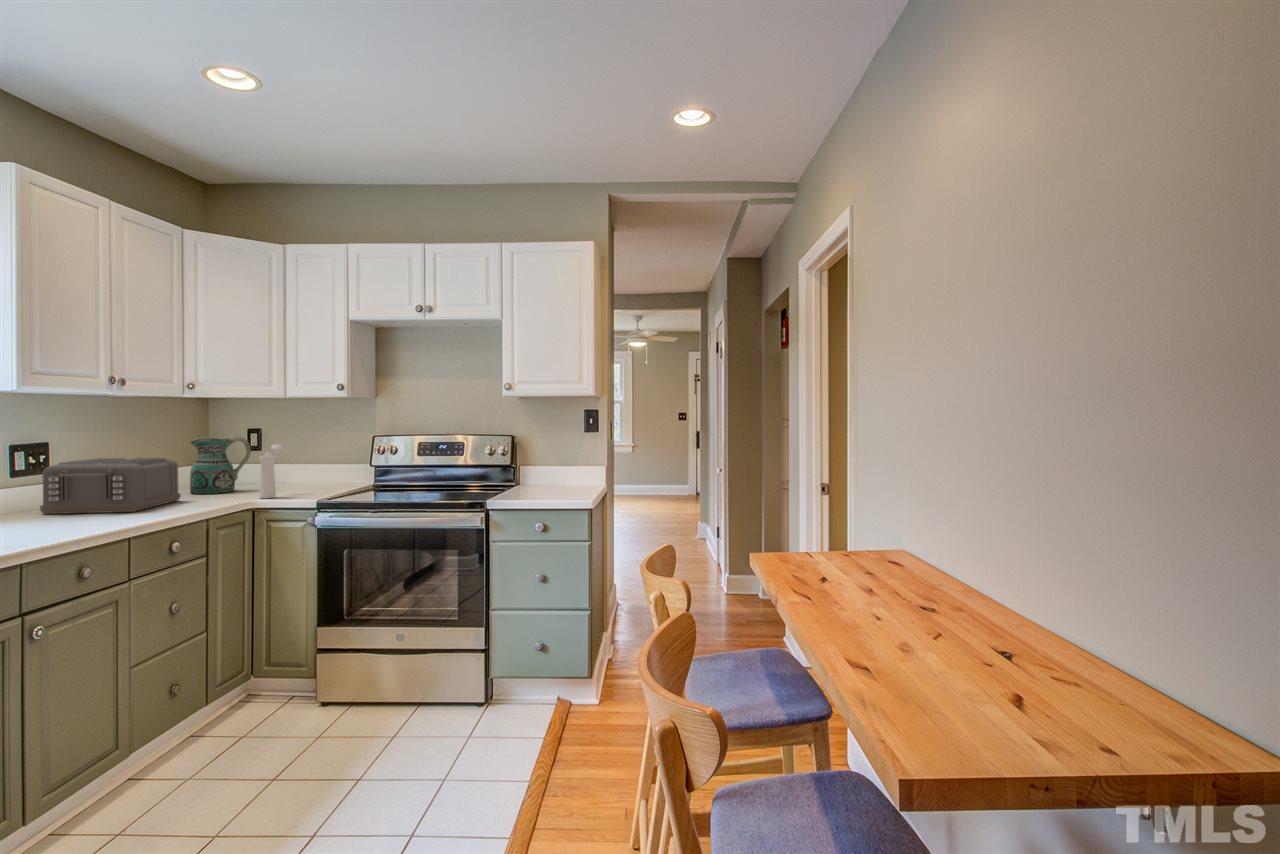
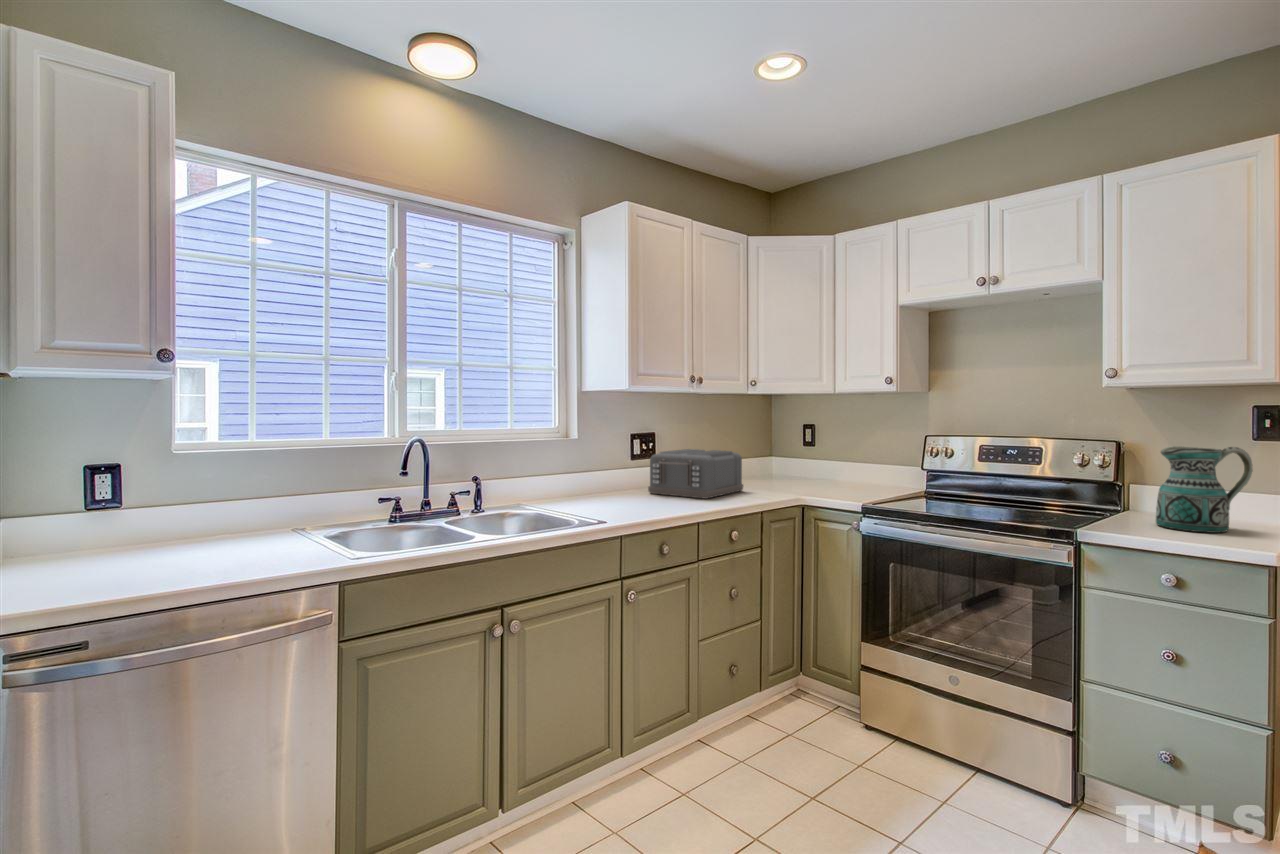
ceramic pitcher: present [190,437,251,494] -> present [1156,446,1253,533]
pepper mill: present [260,445,282,498] -> none [808,442,830,496]

